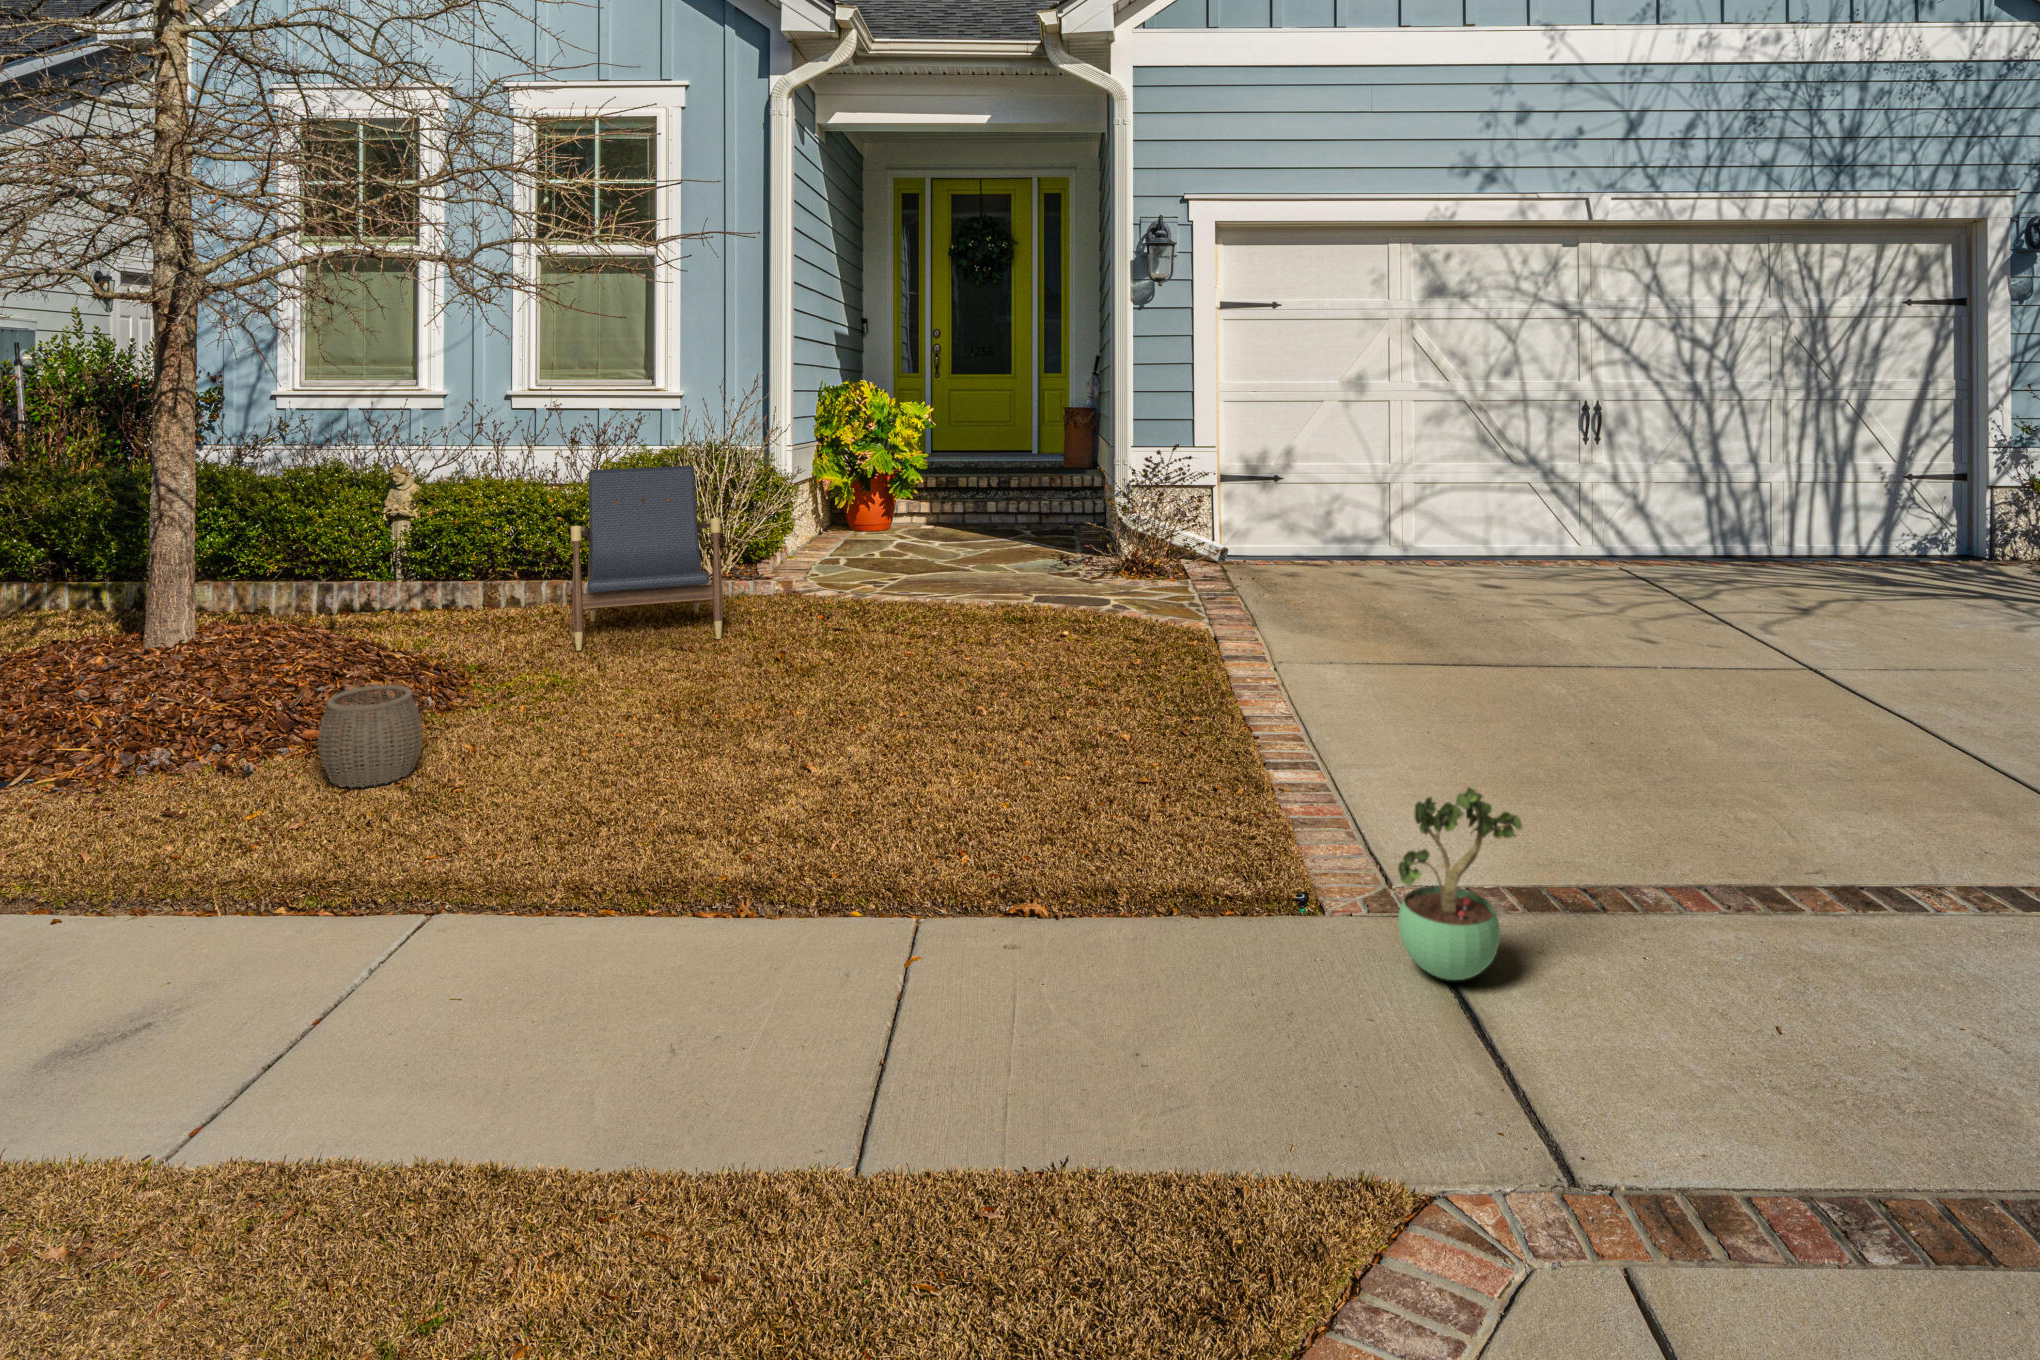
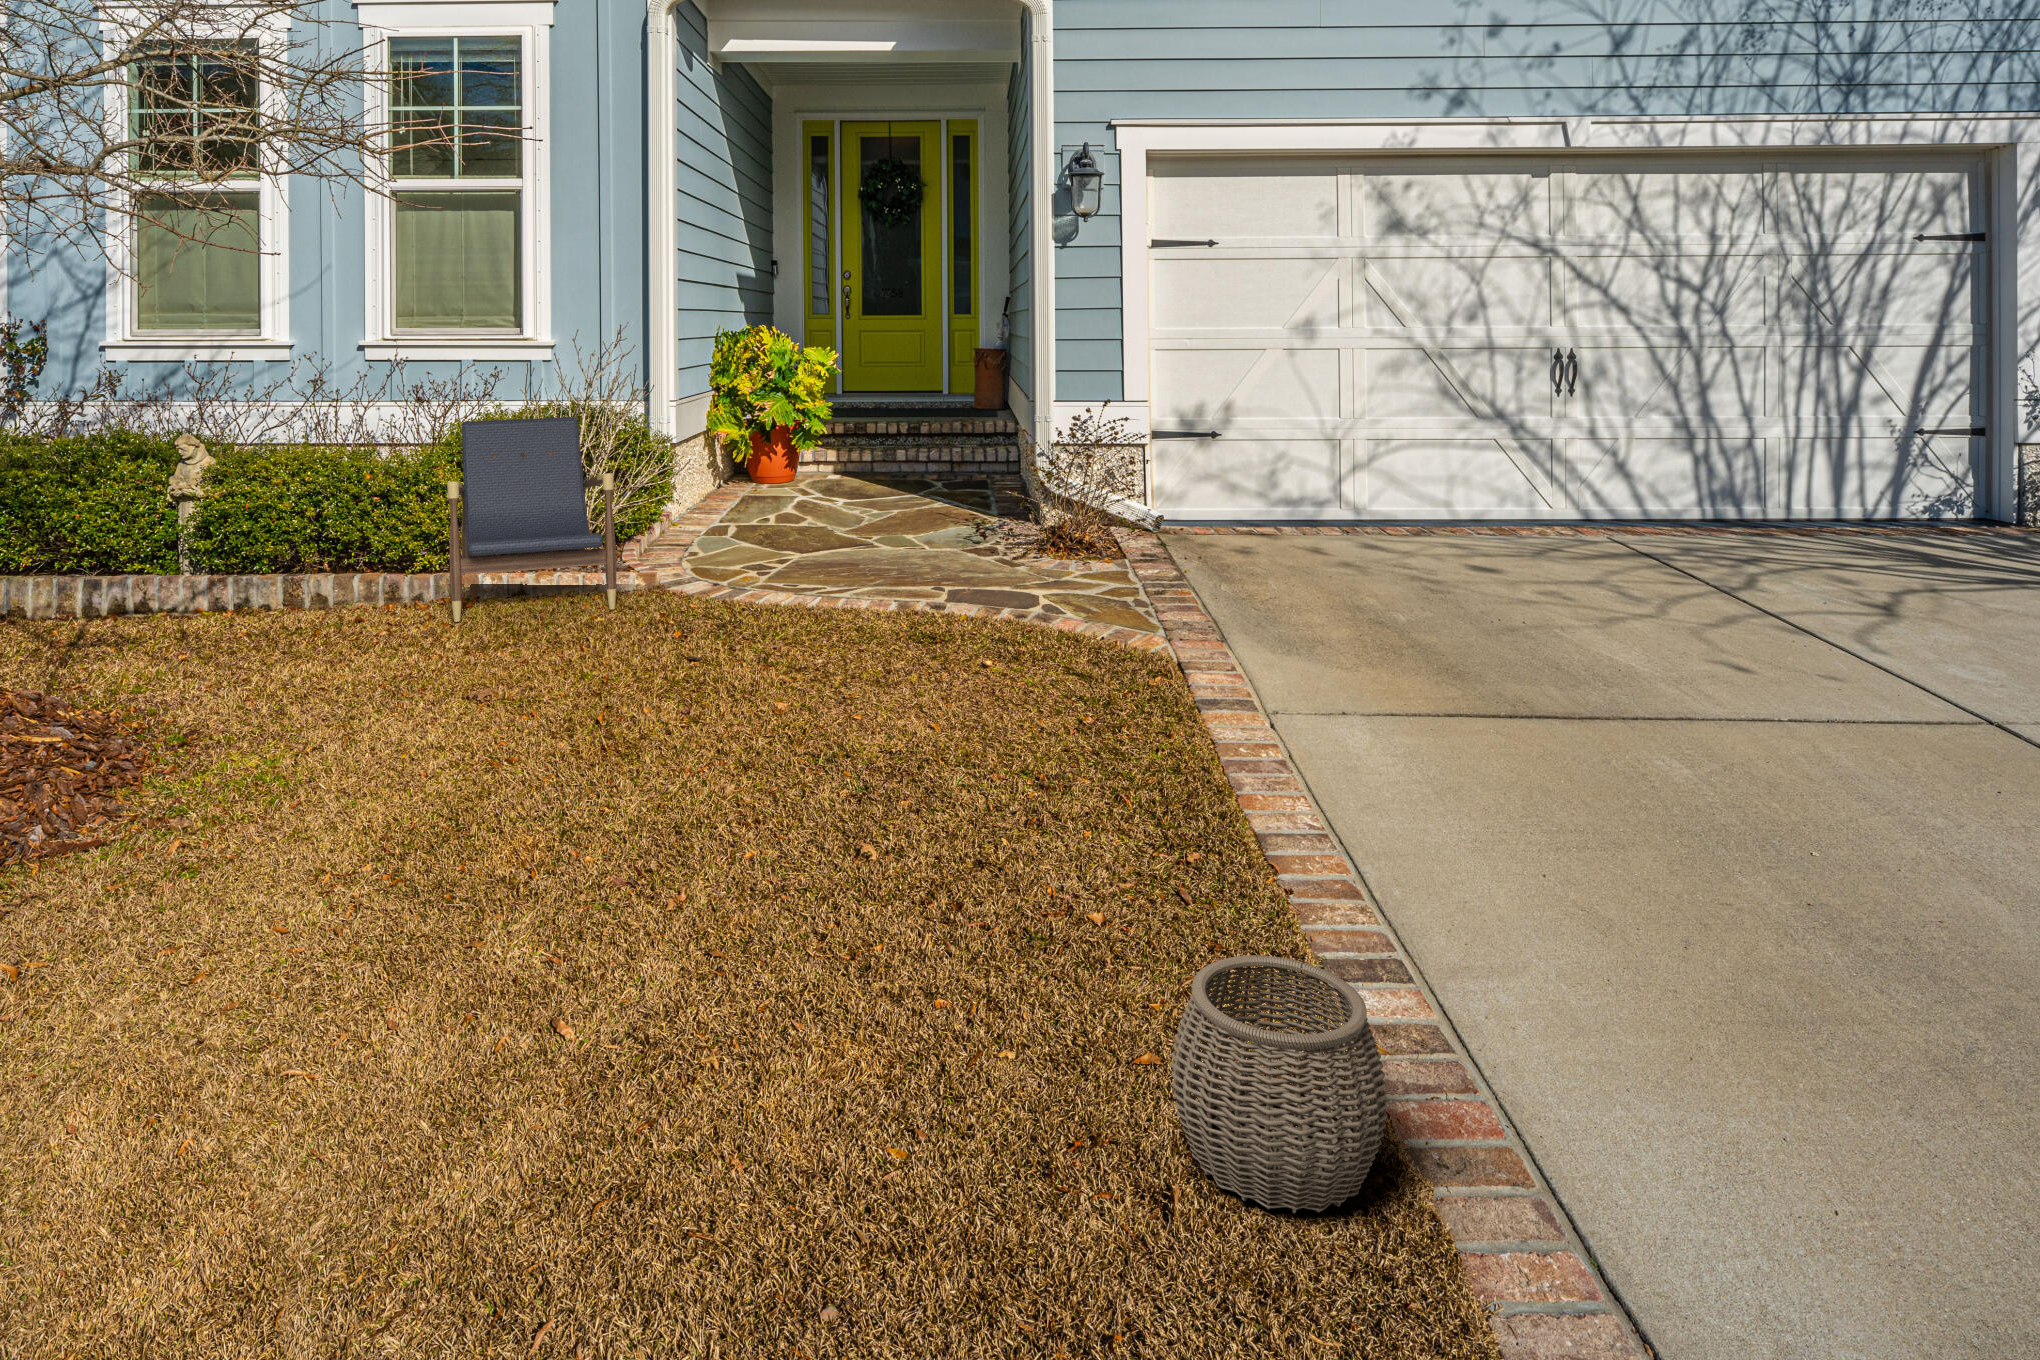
woven basket: present [318,685,423,788] -> present [1171,955,1387,1213]
potted plant: present [1398,788,1522,980] -> none [1546,774,1715,1016]

